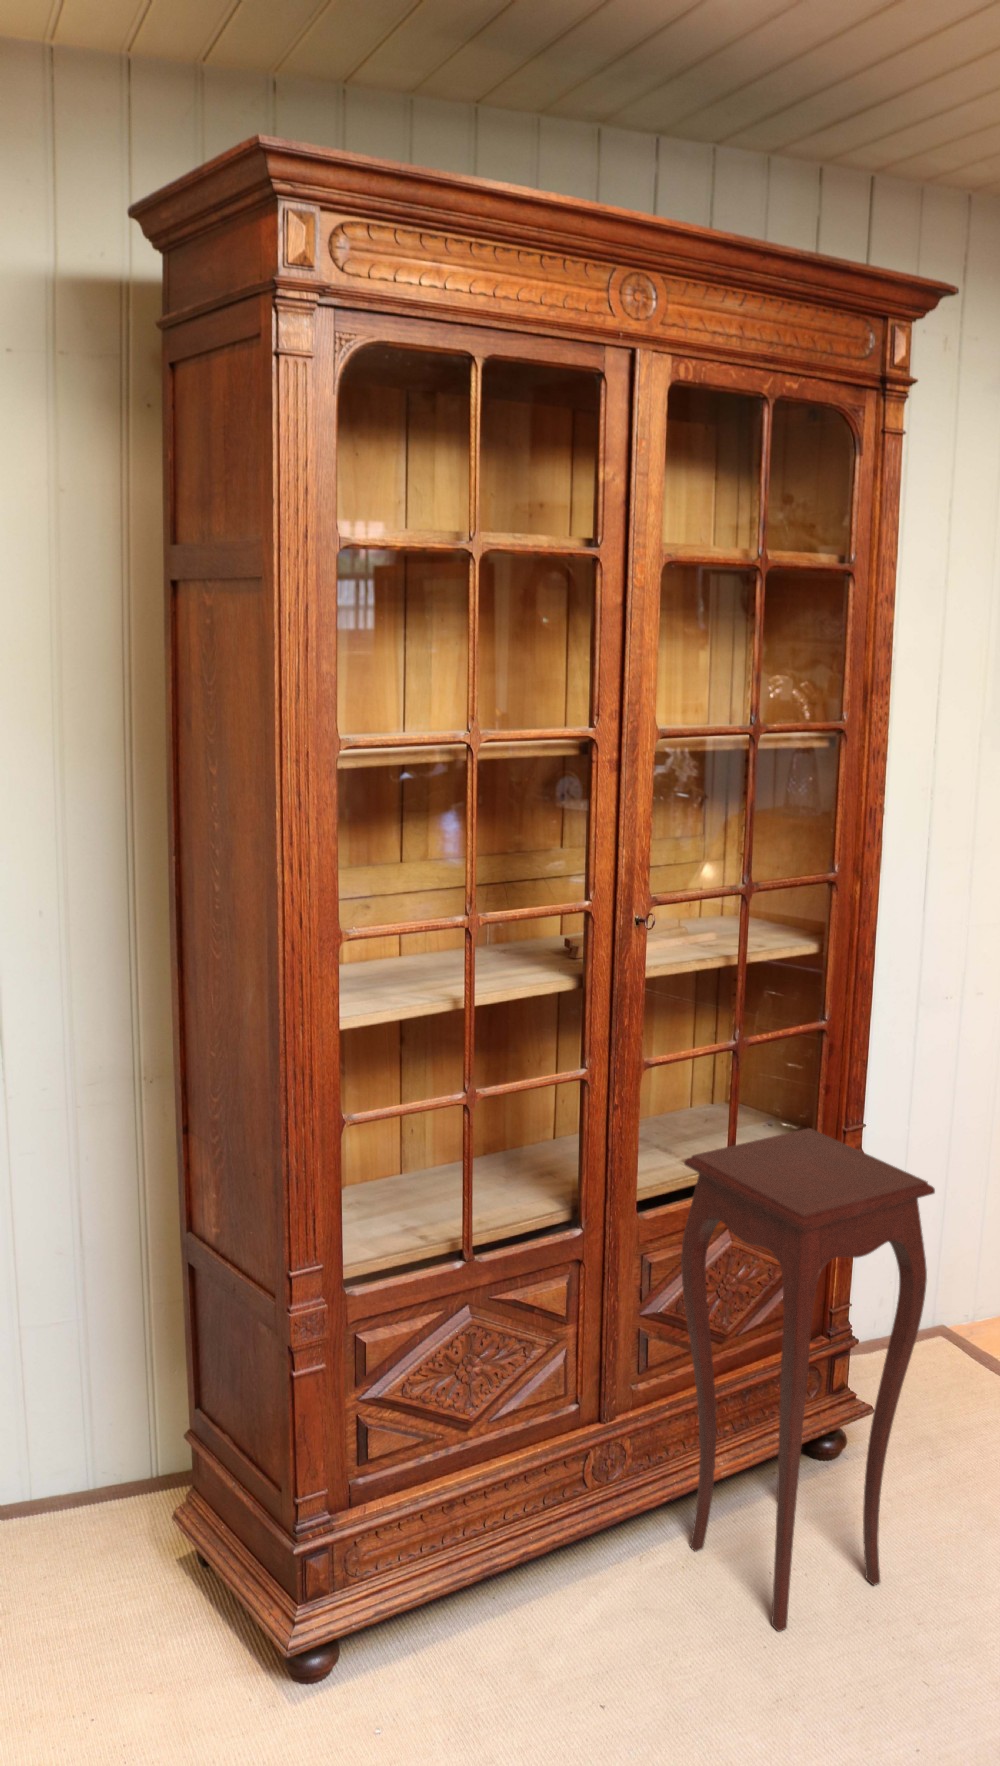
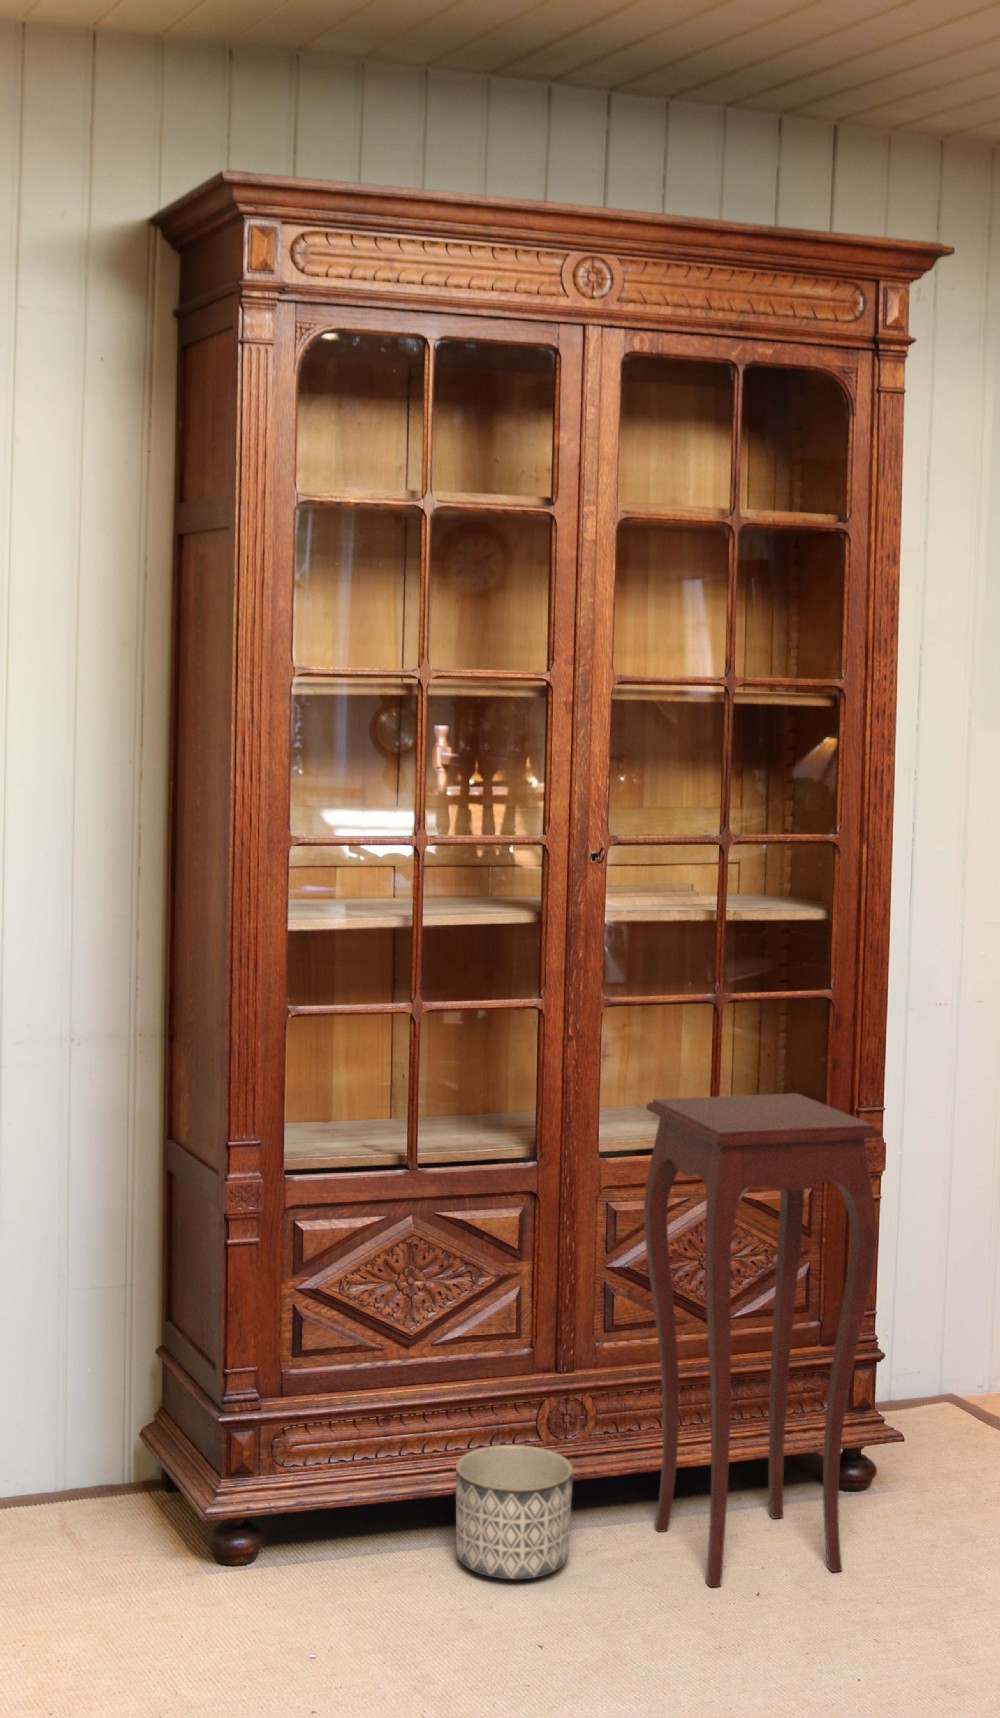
planter: none [526,1504,644,1665] -> present [456,1445,573,1579]

